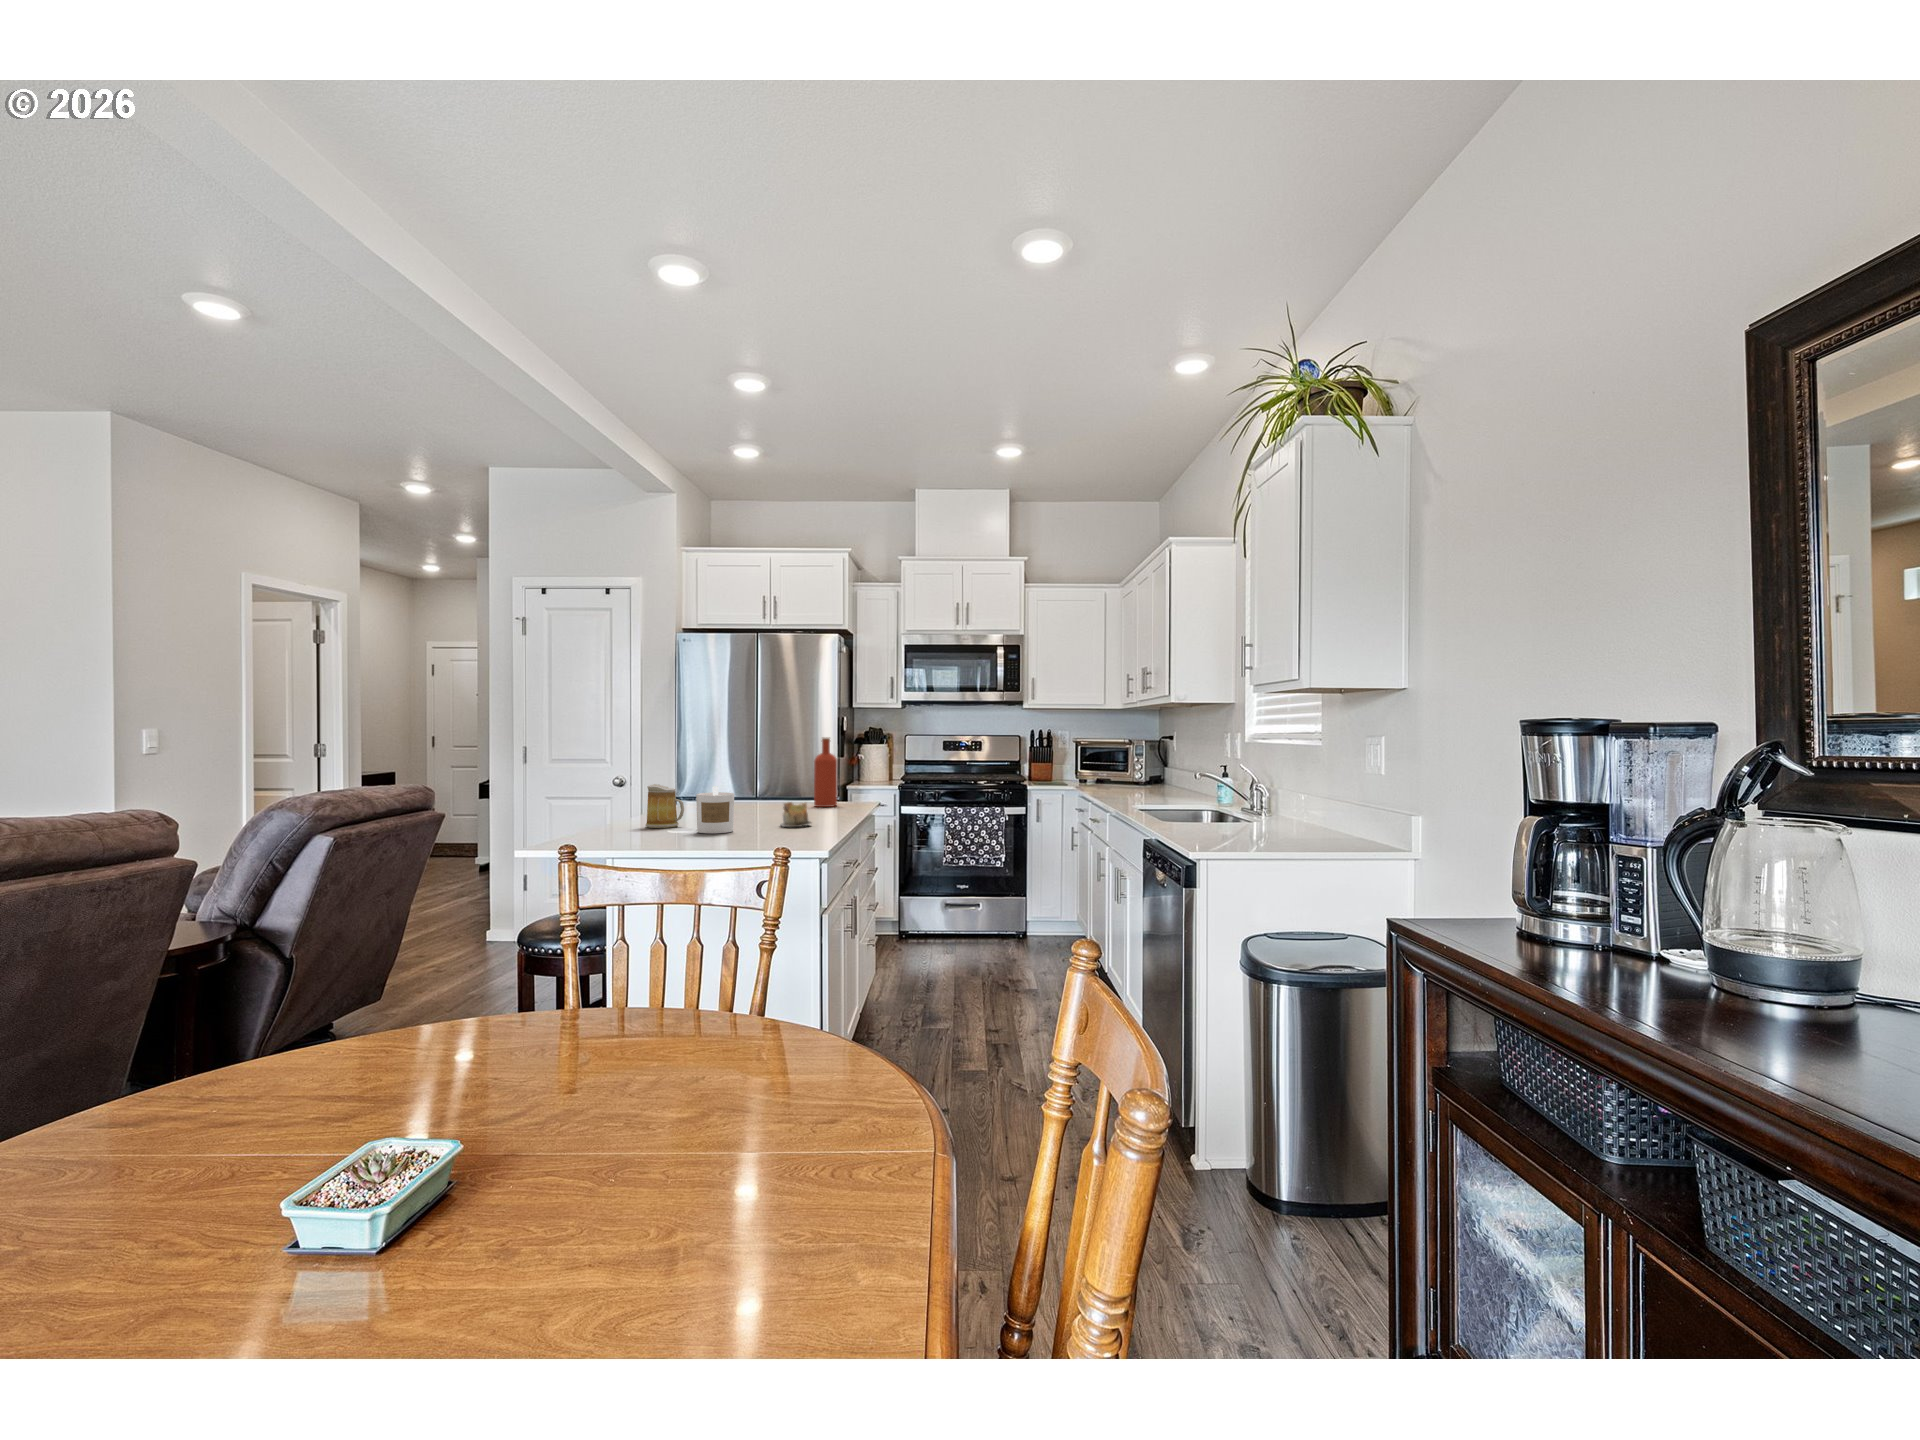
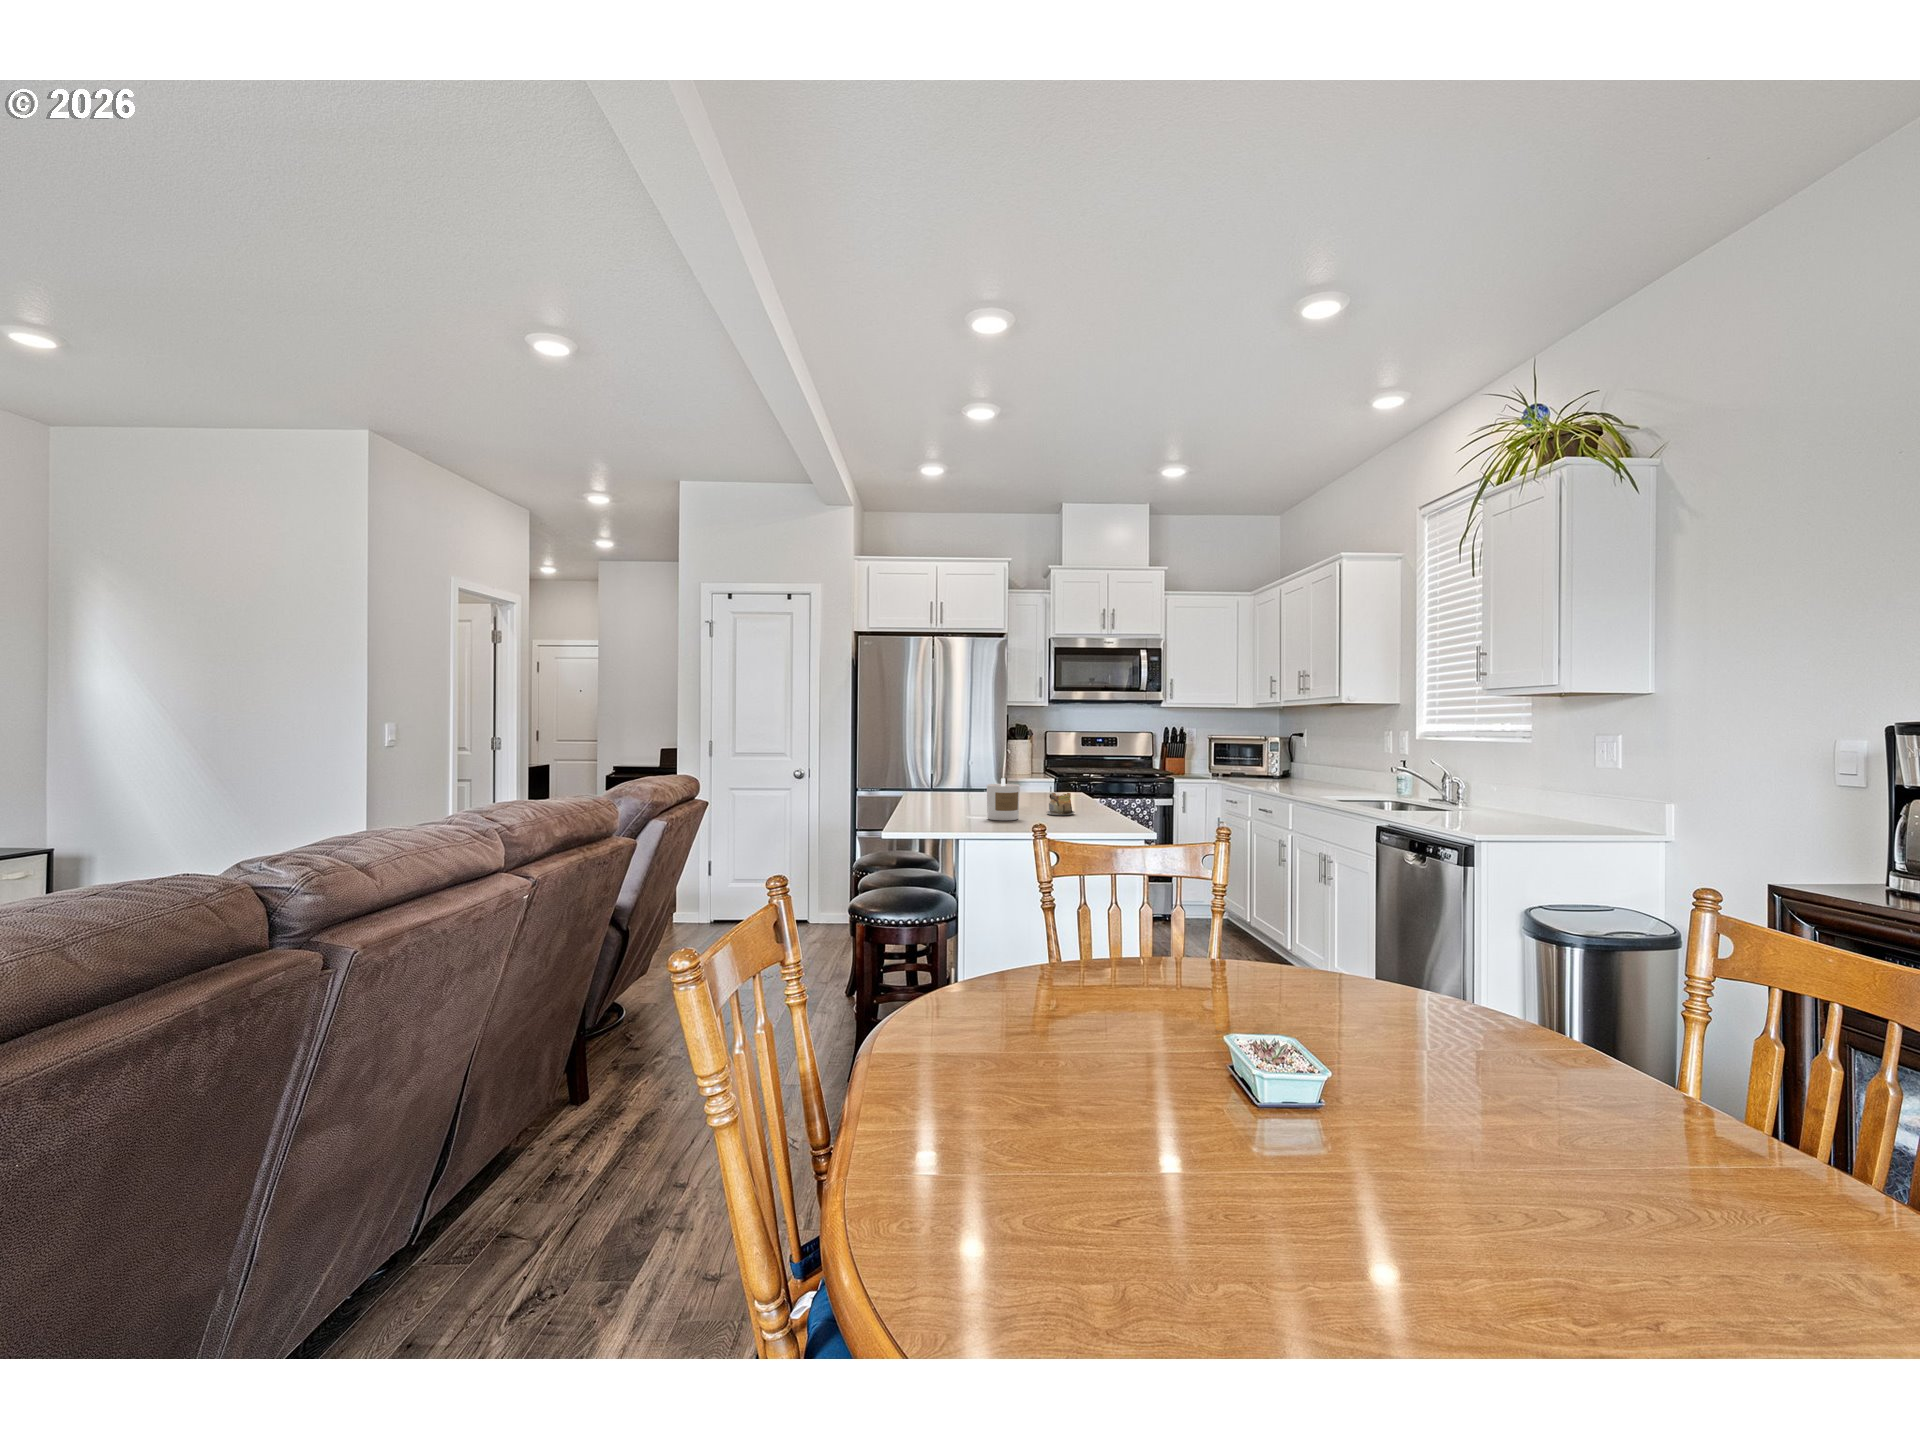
bottle: present [814,737,837,807] -> none [1026,735,1047,798]
mug: present [646,784,684,828] -> none [926,776,960,816]

